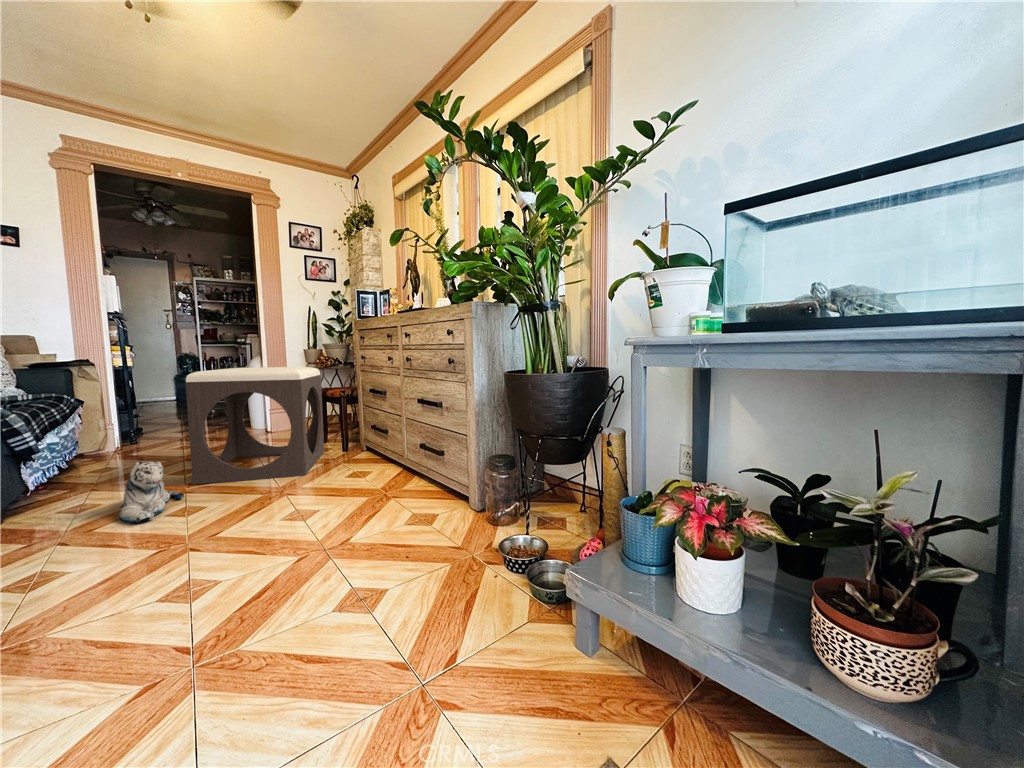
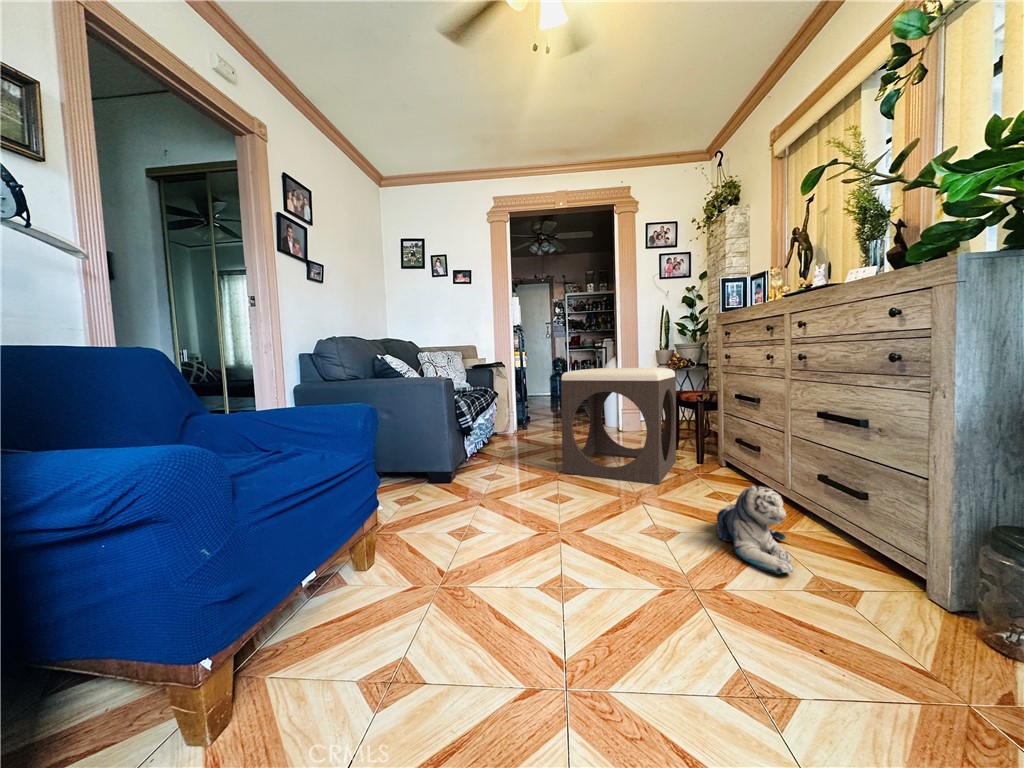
plush toy: present [120,461,184,523] -> present [717,486,793,574]

